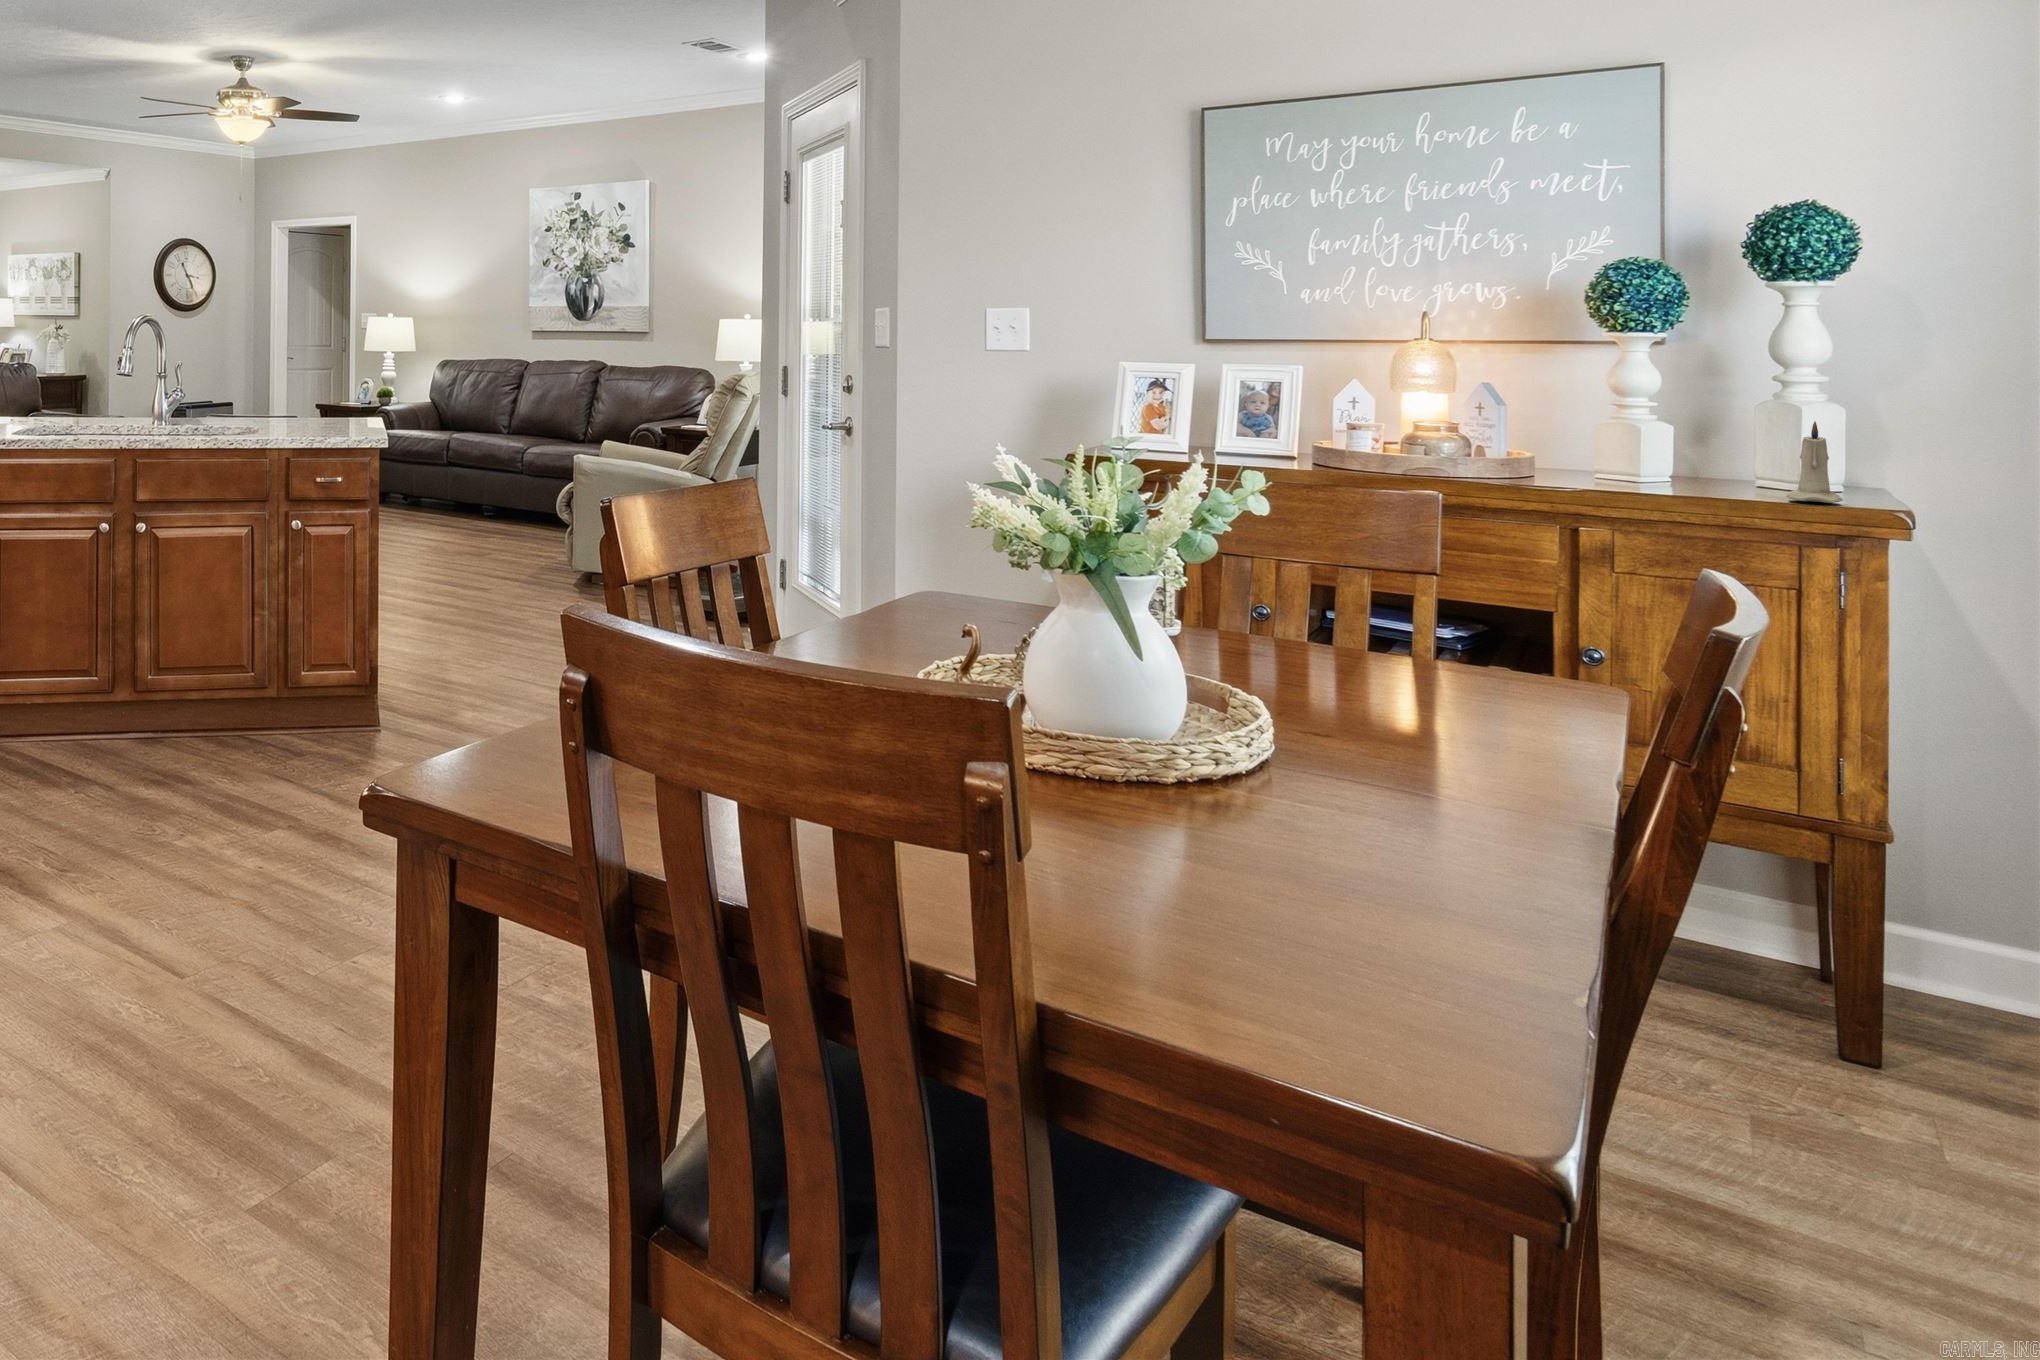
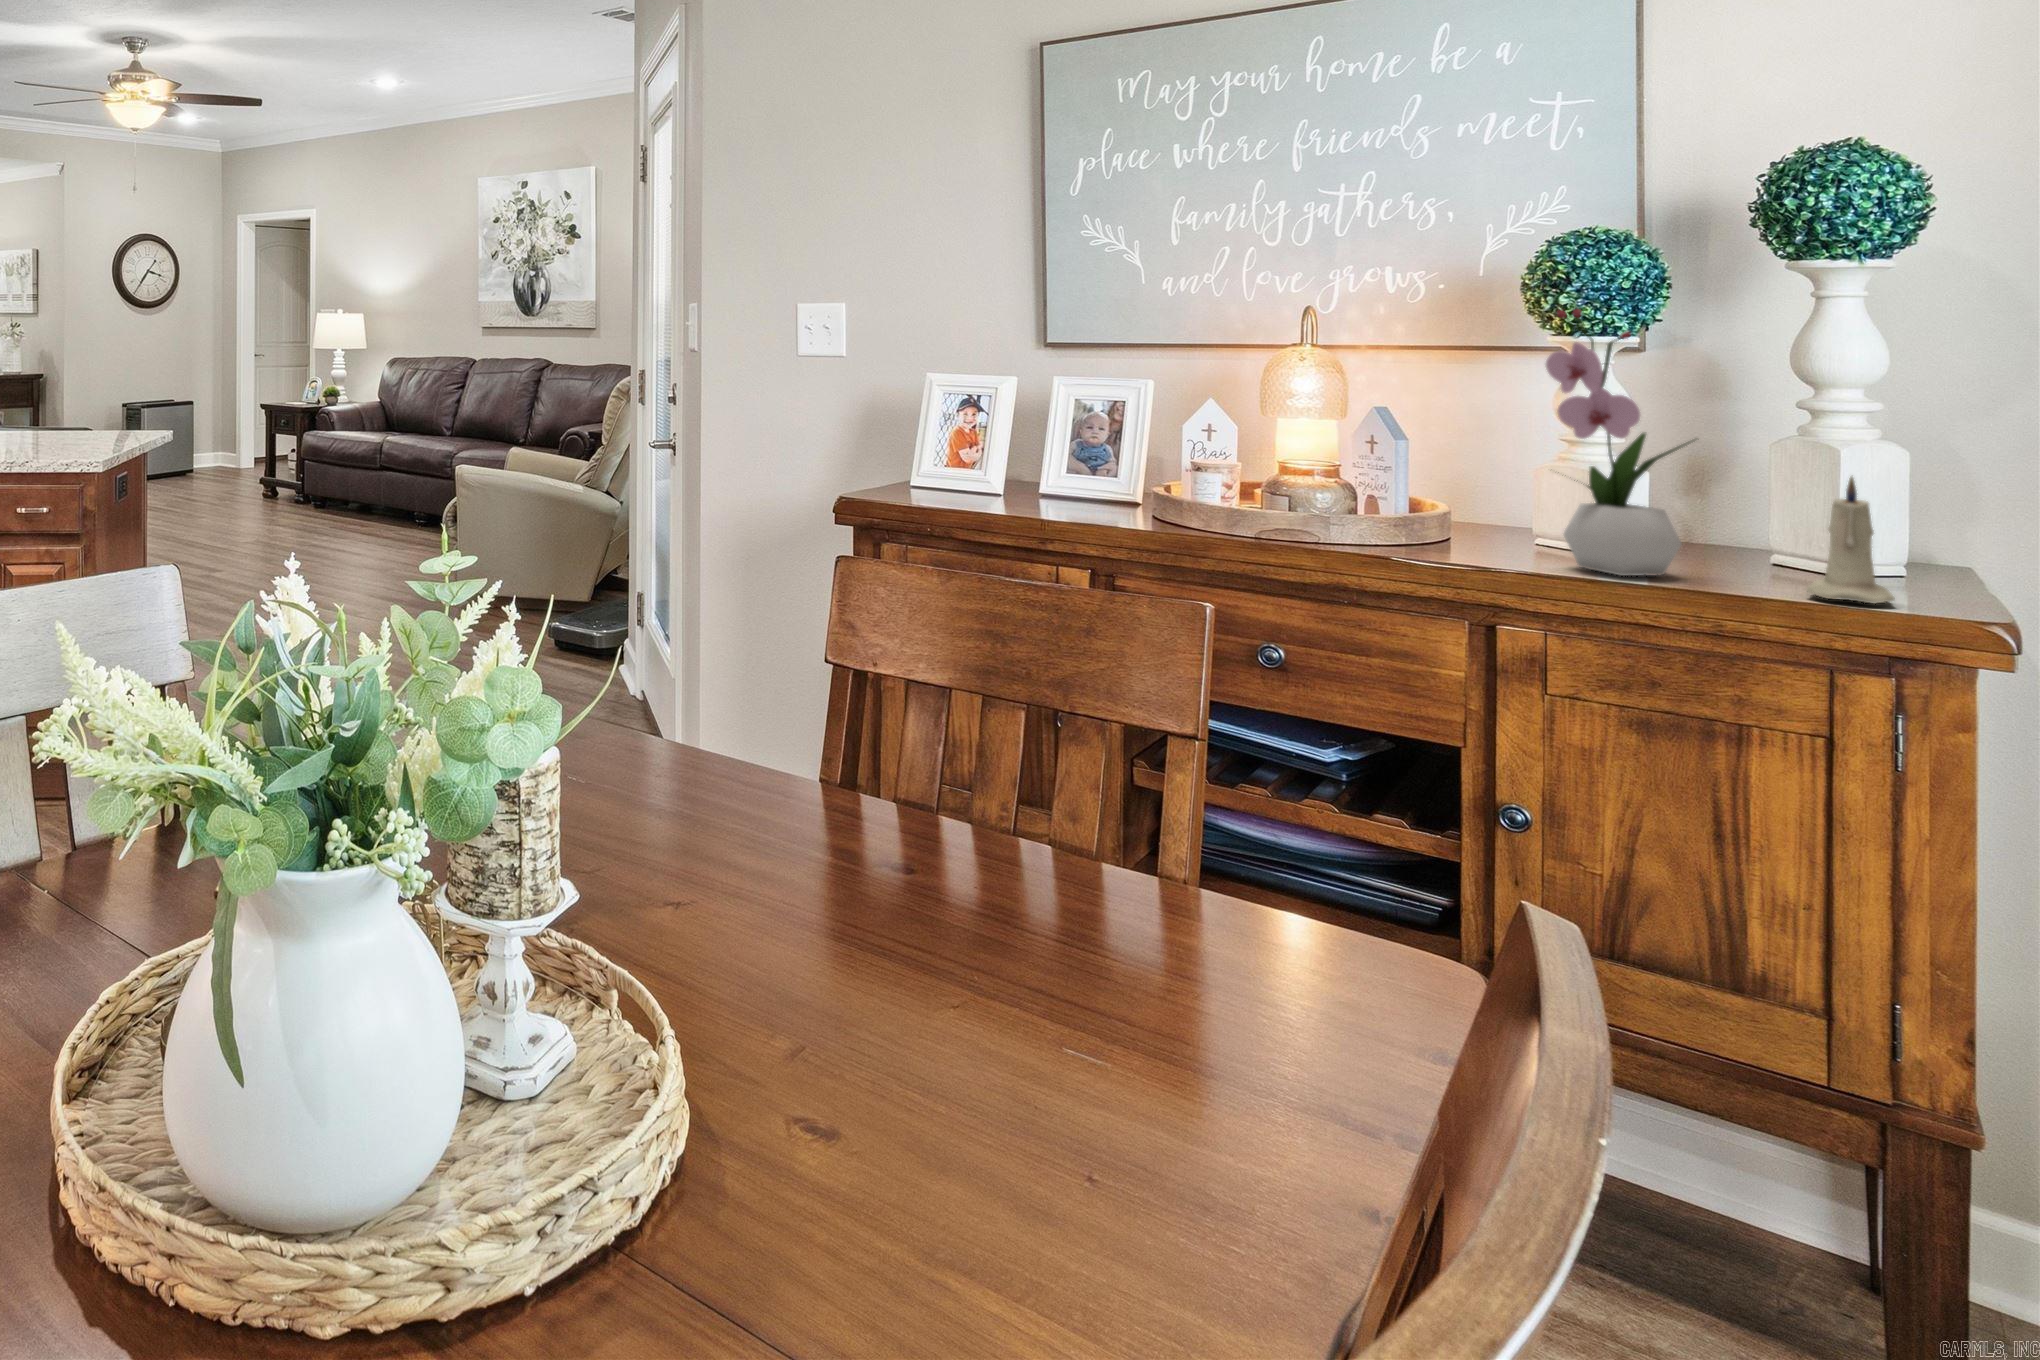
flower arrangement: none [1613,313,1716,492] -> present [1546,309,1692,576]

